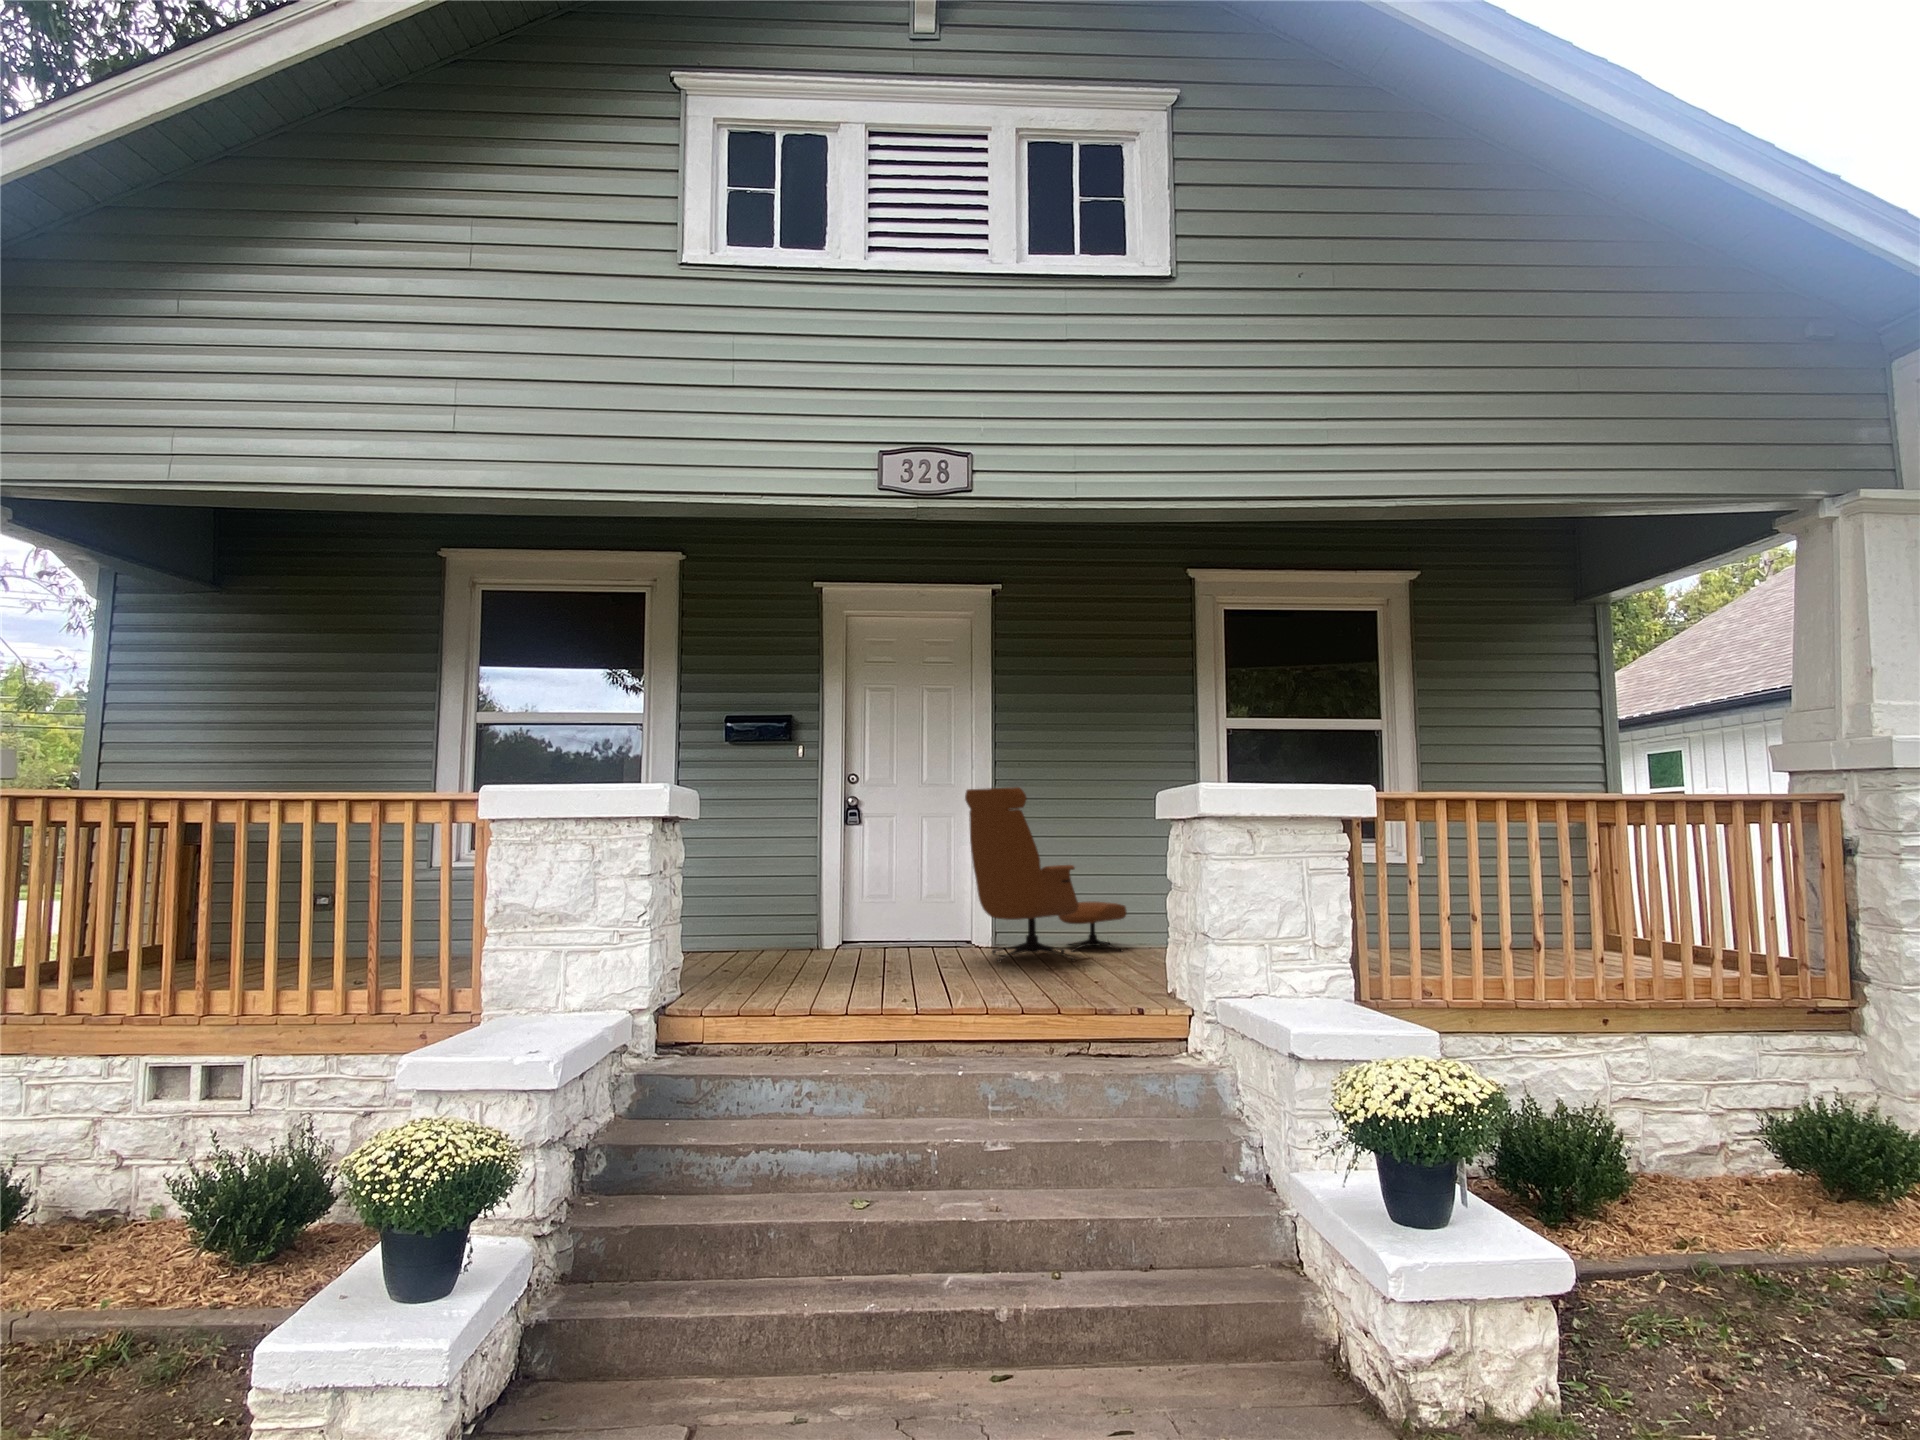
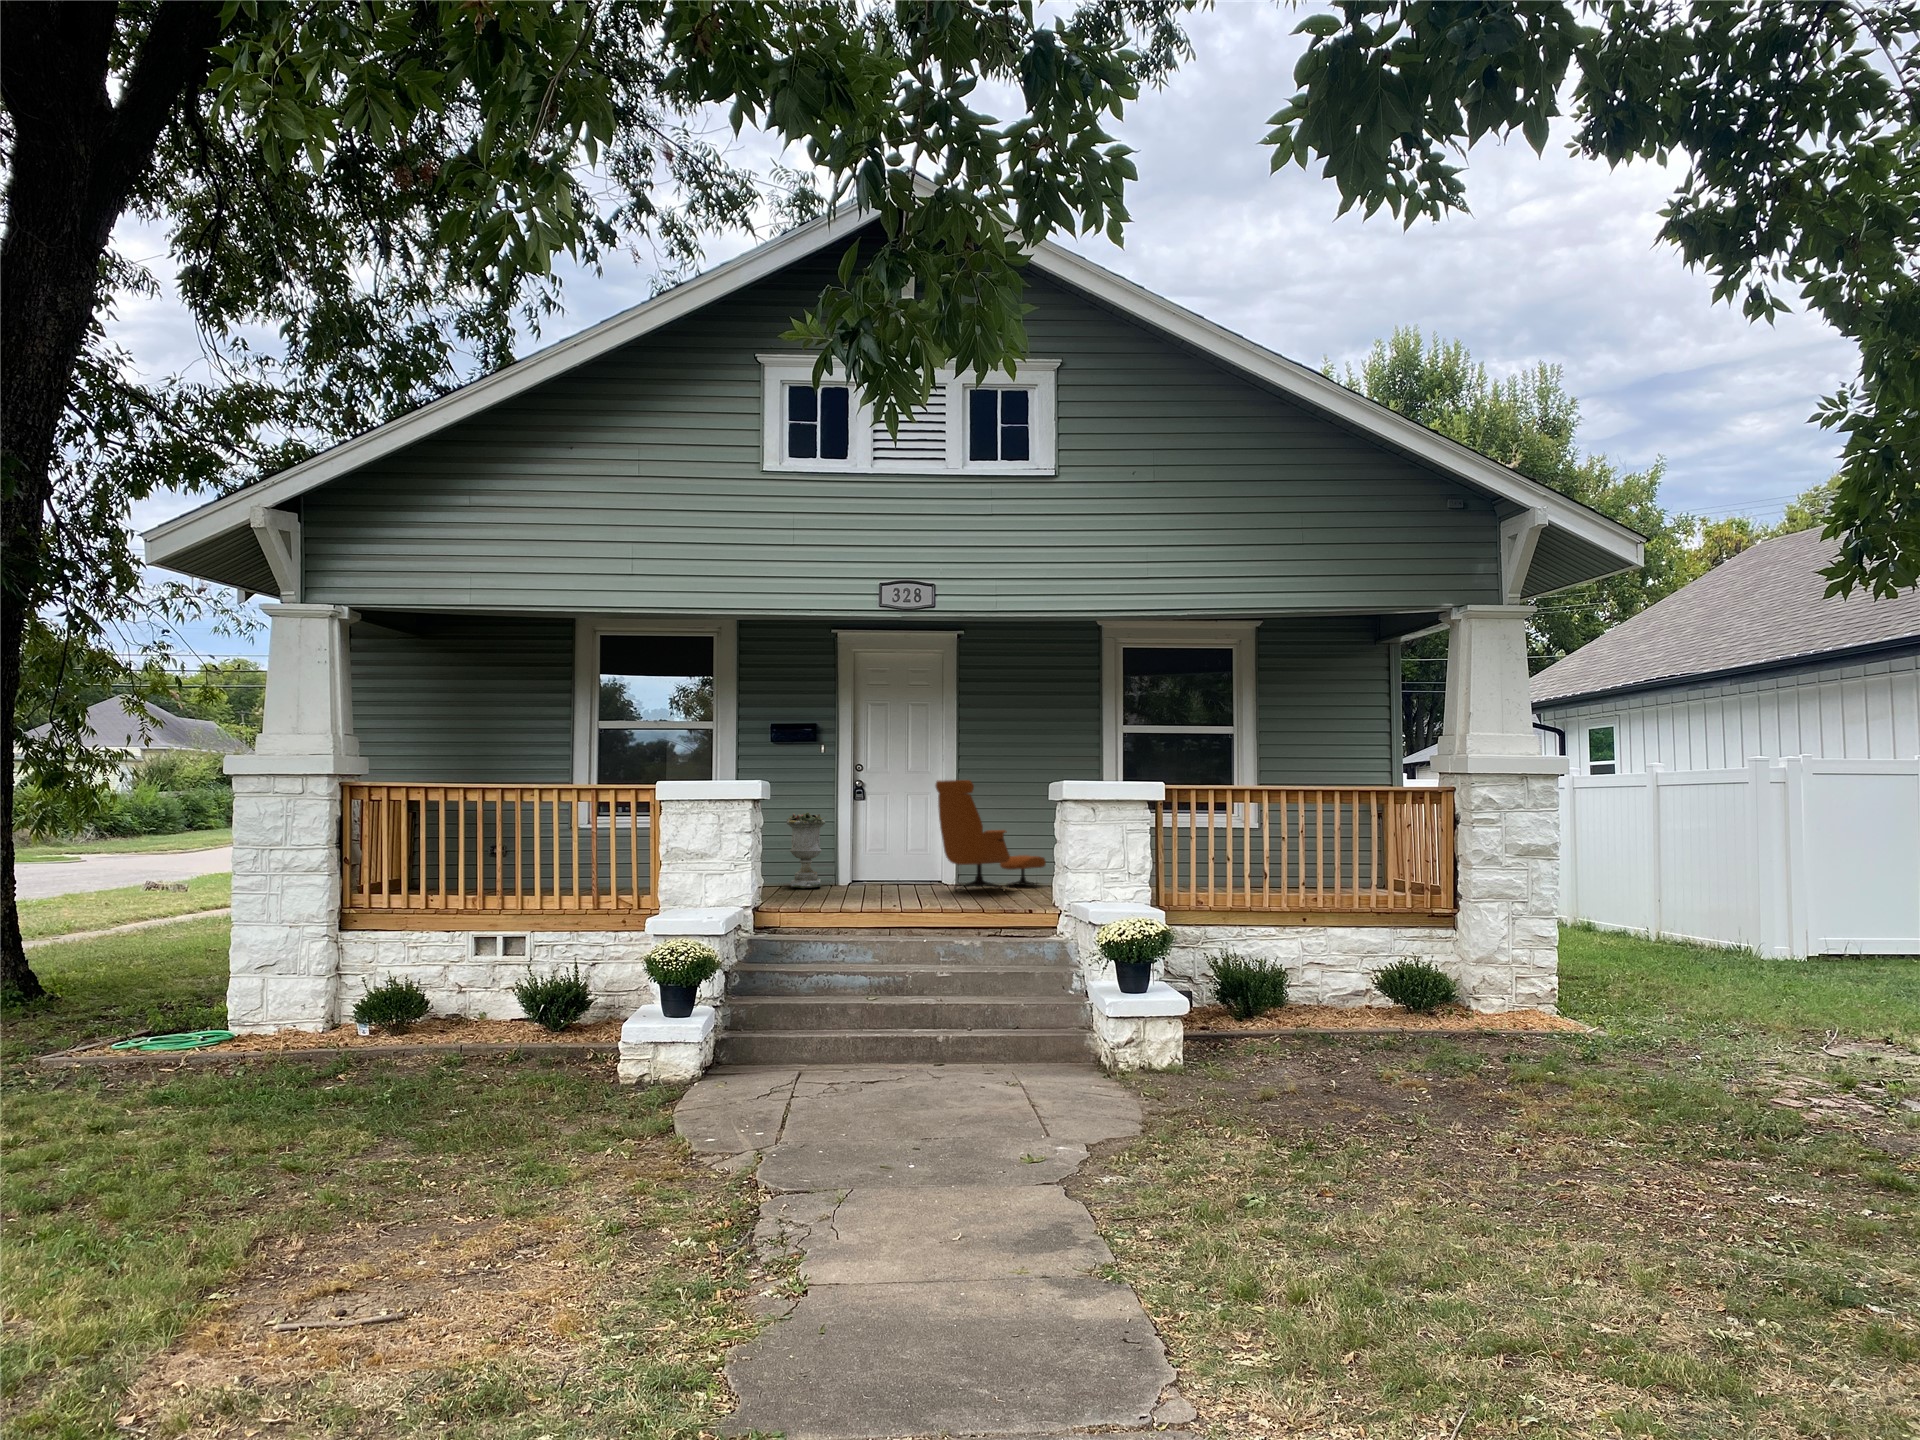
planter: none [740,838,800,954] -> present [786,812,826,888]

